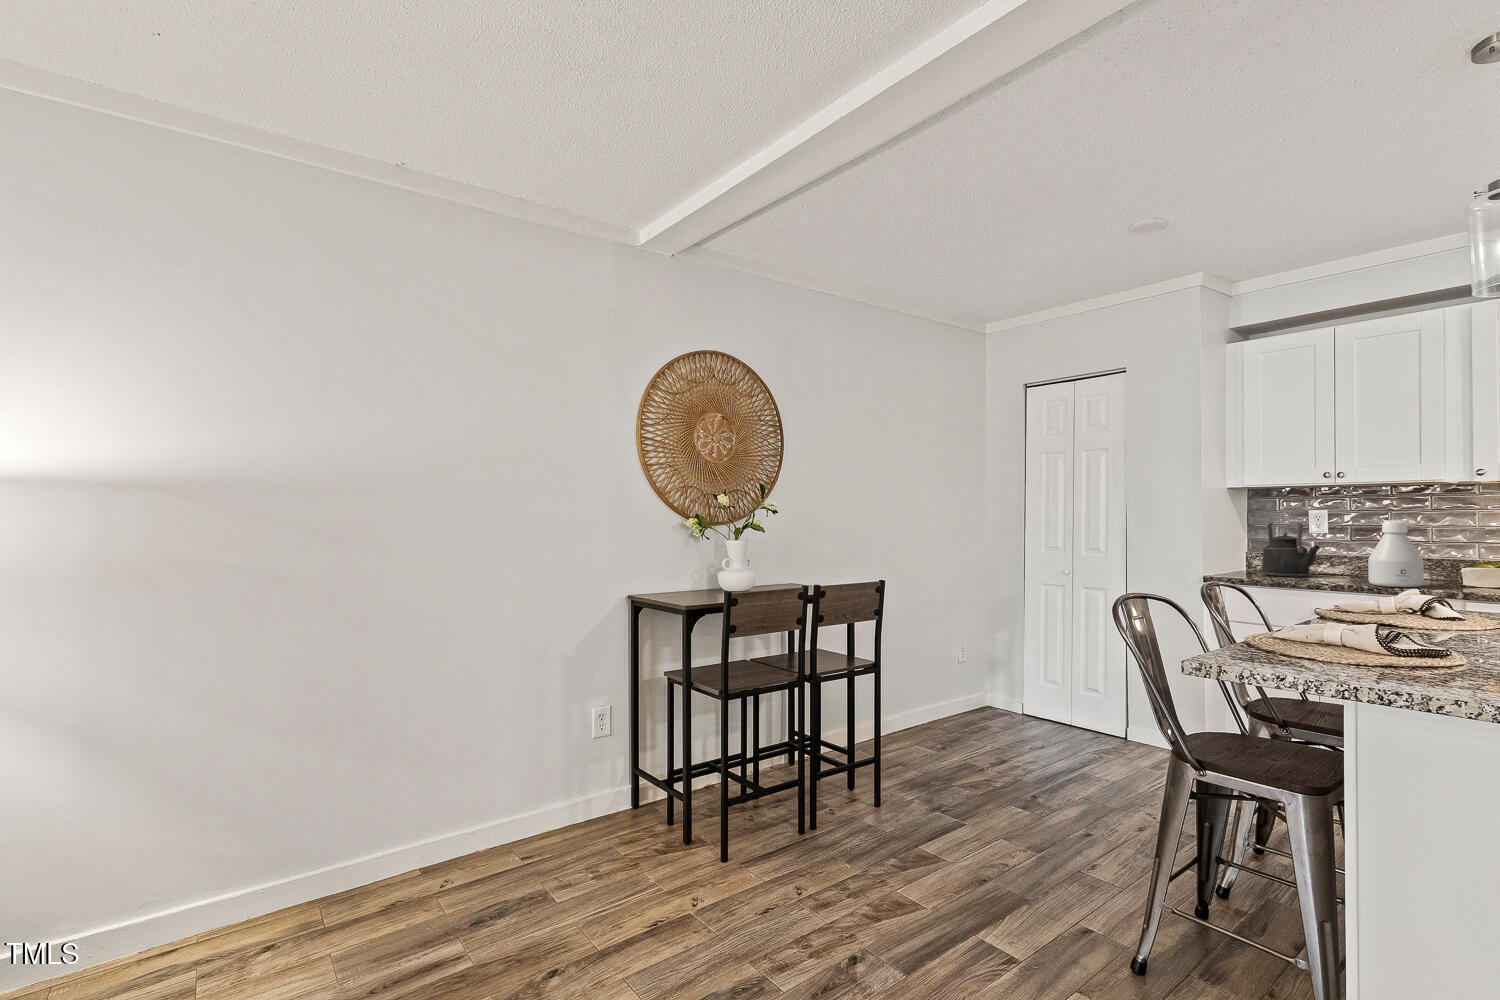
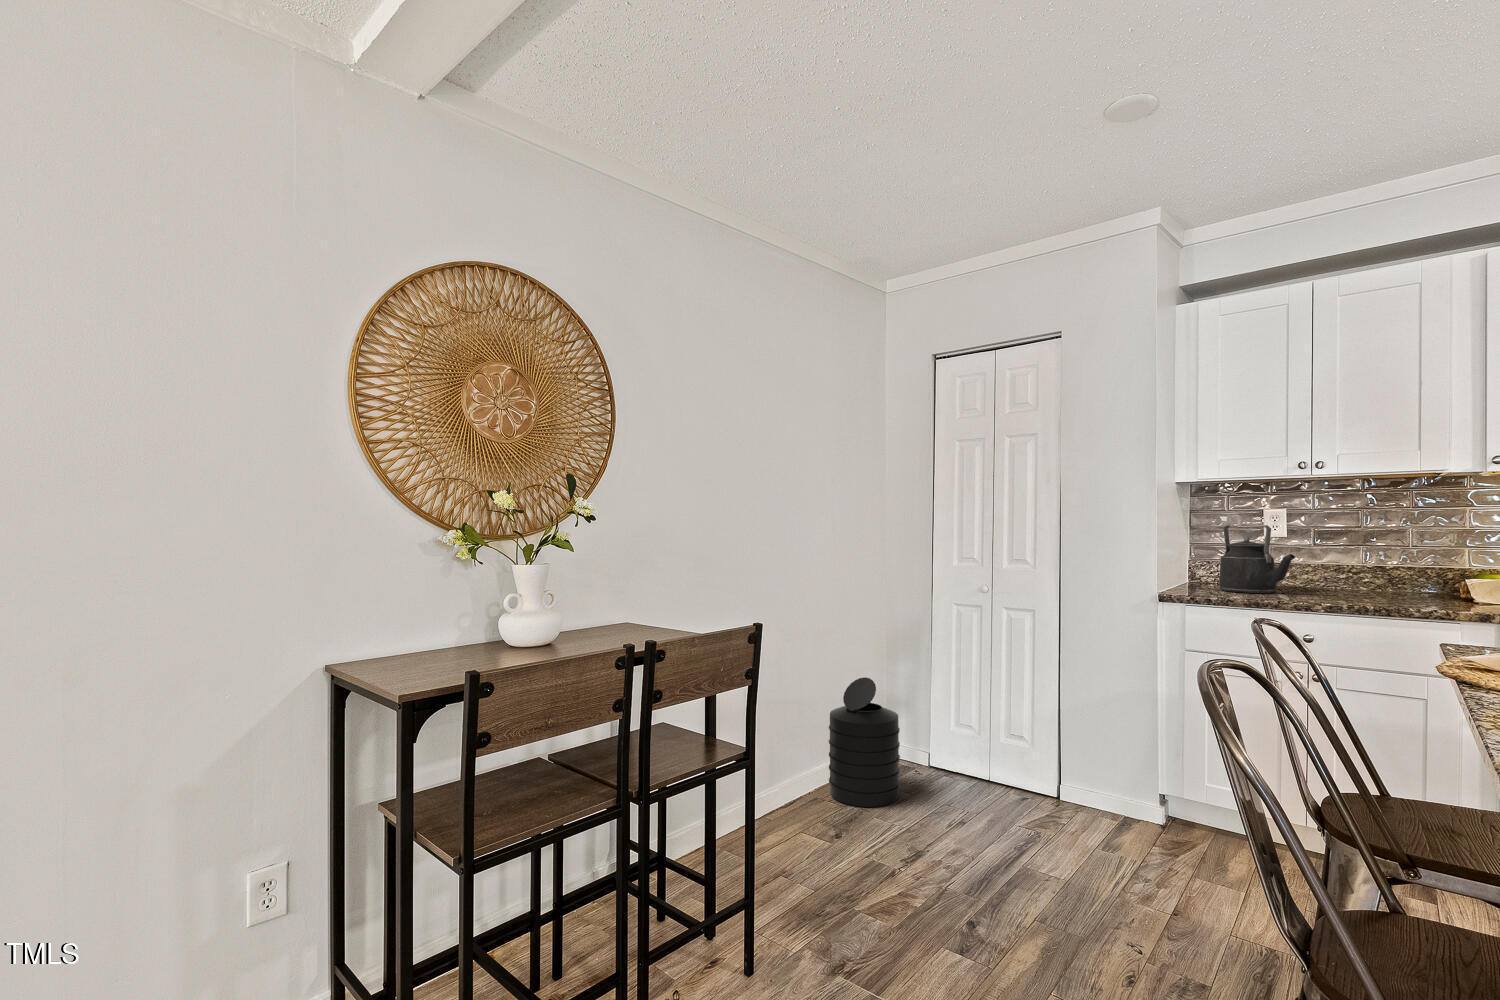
bottle: present [1368,520,1424,587] -> none [1368,524,1439,610]
trash can: none [941,639,997,735] -> present [829,677,900,807]

